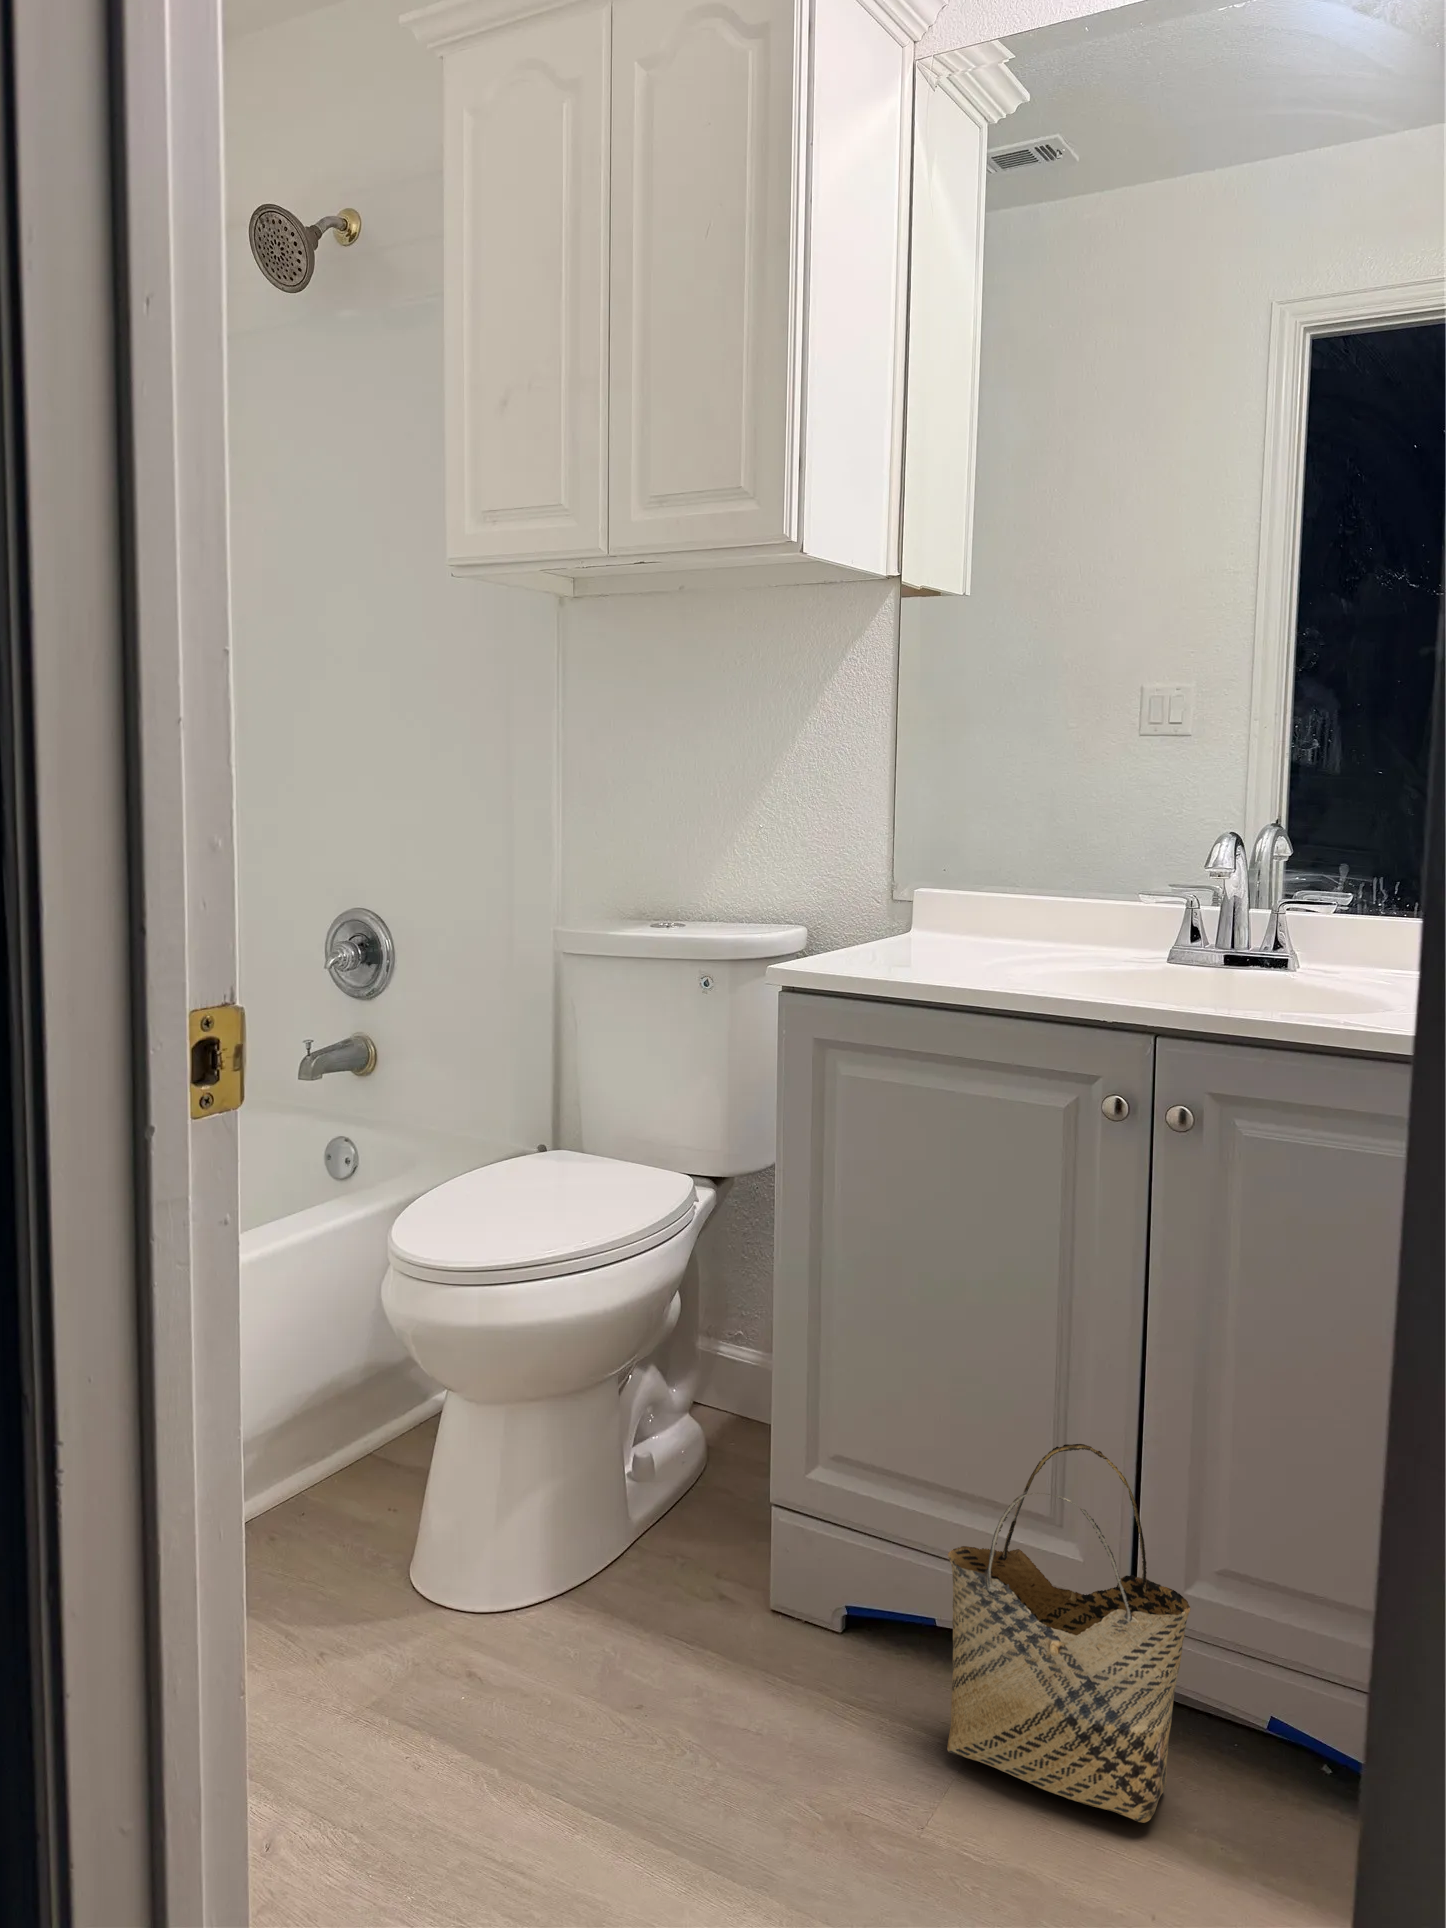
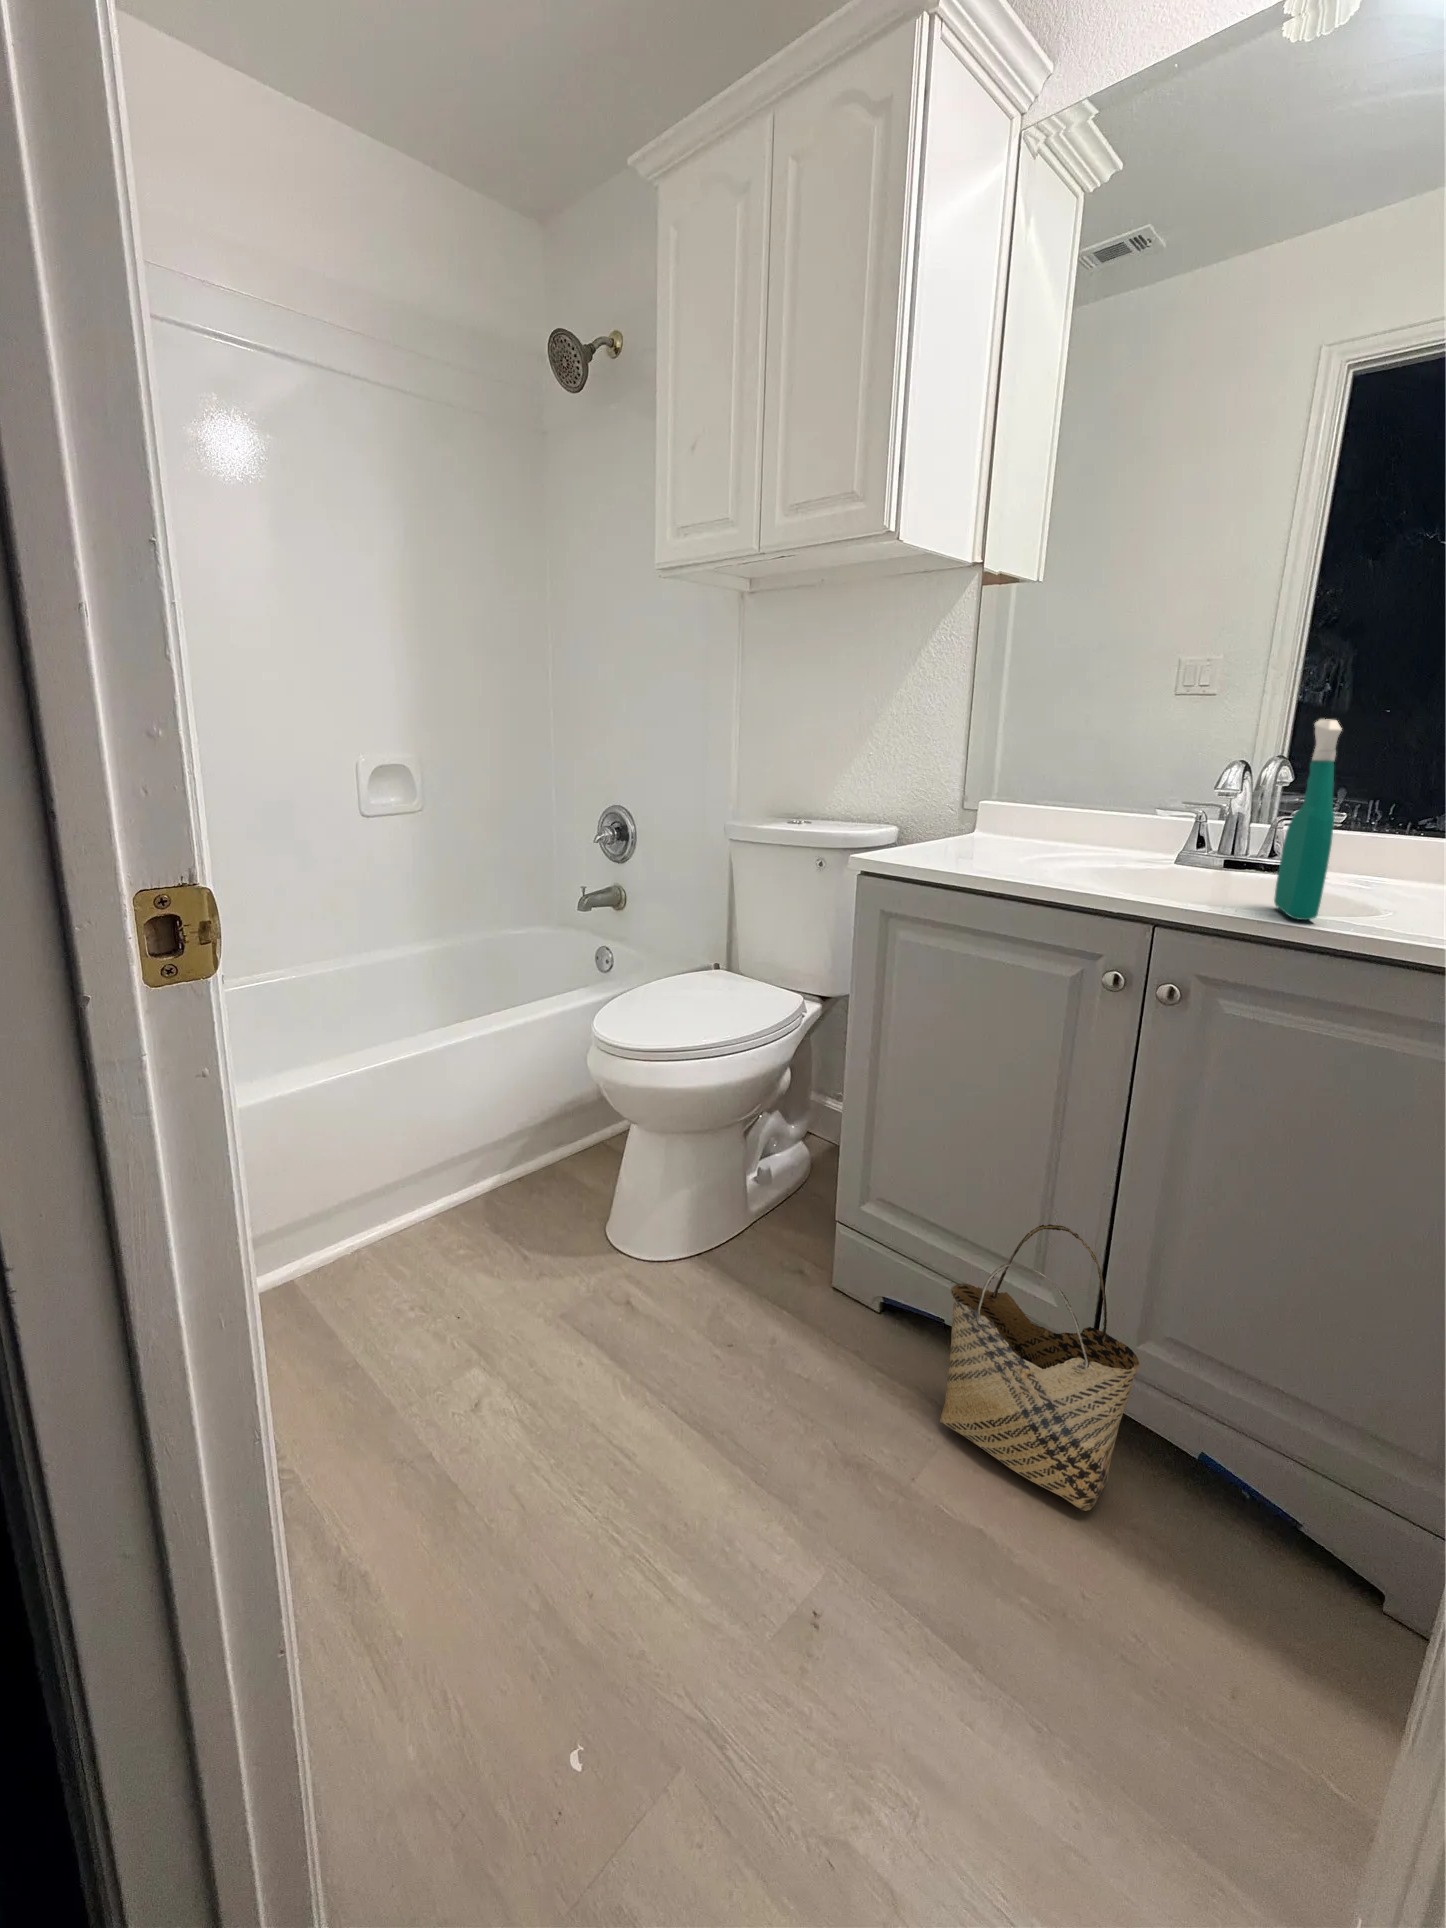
spray bottle: none [1283,788,1334,1020] -> present [1274,719,1342,920]

